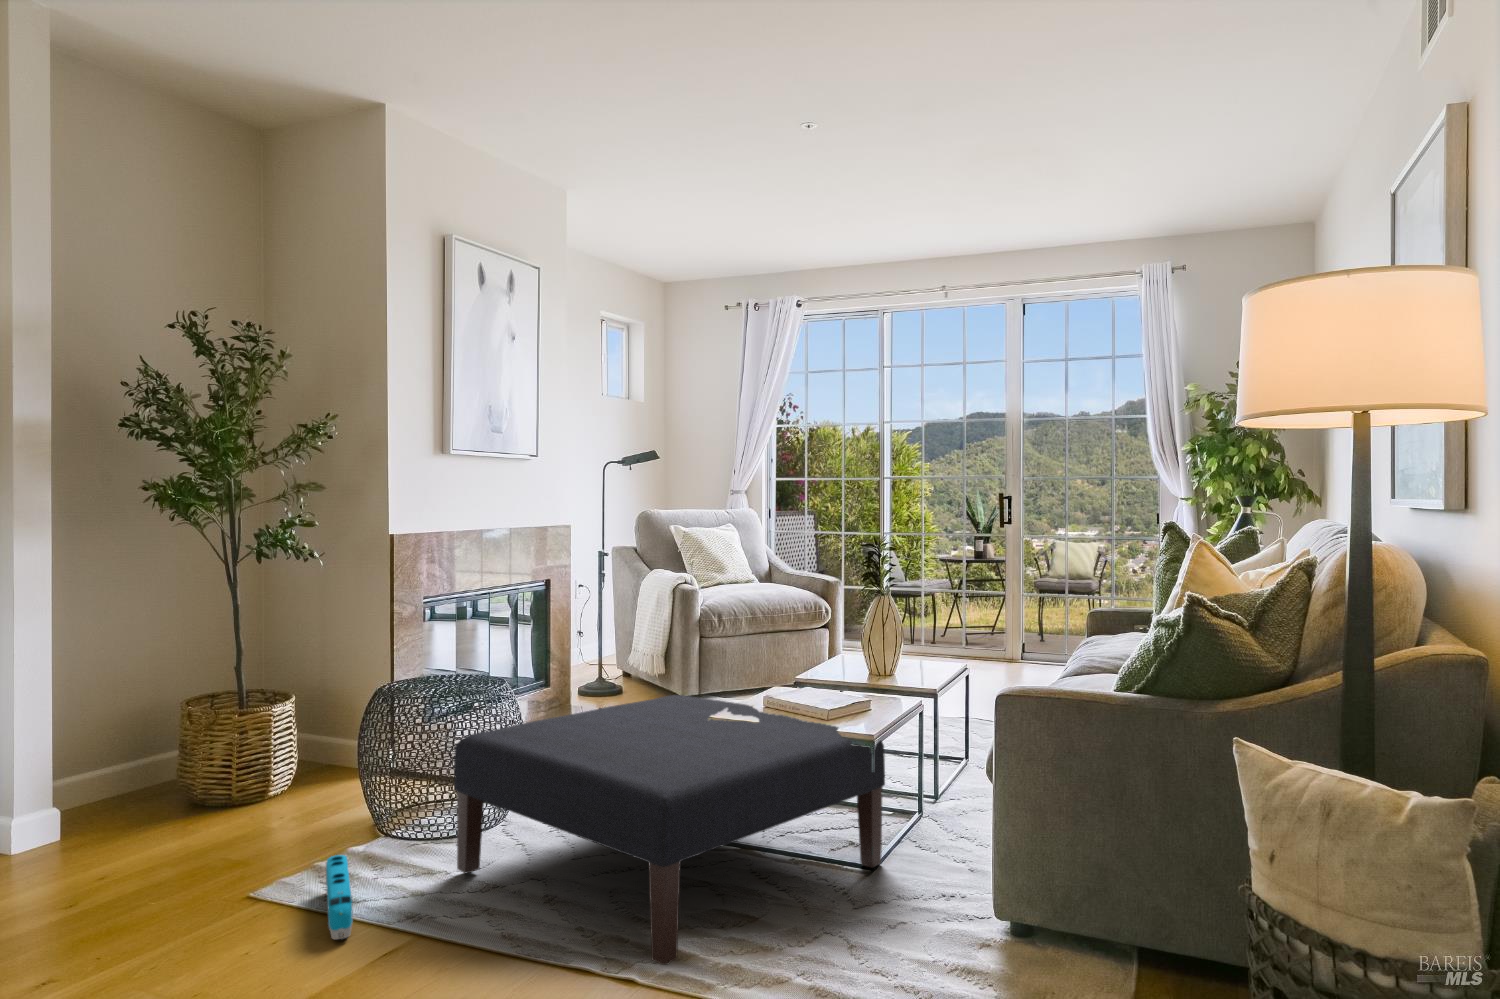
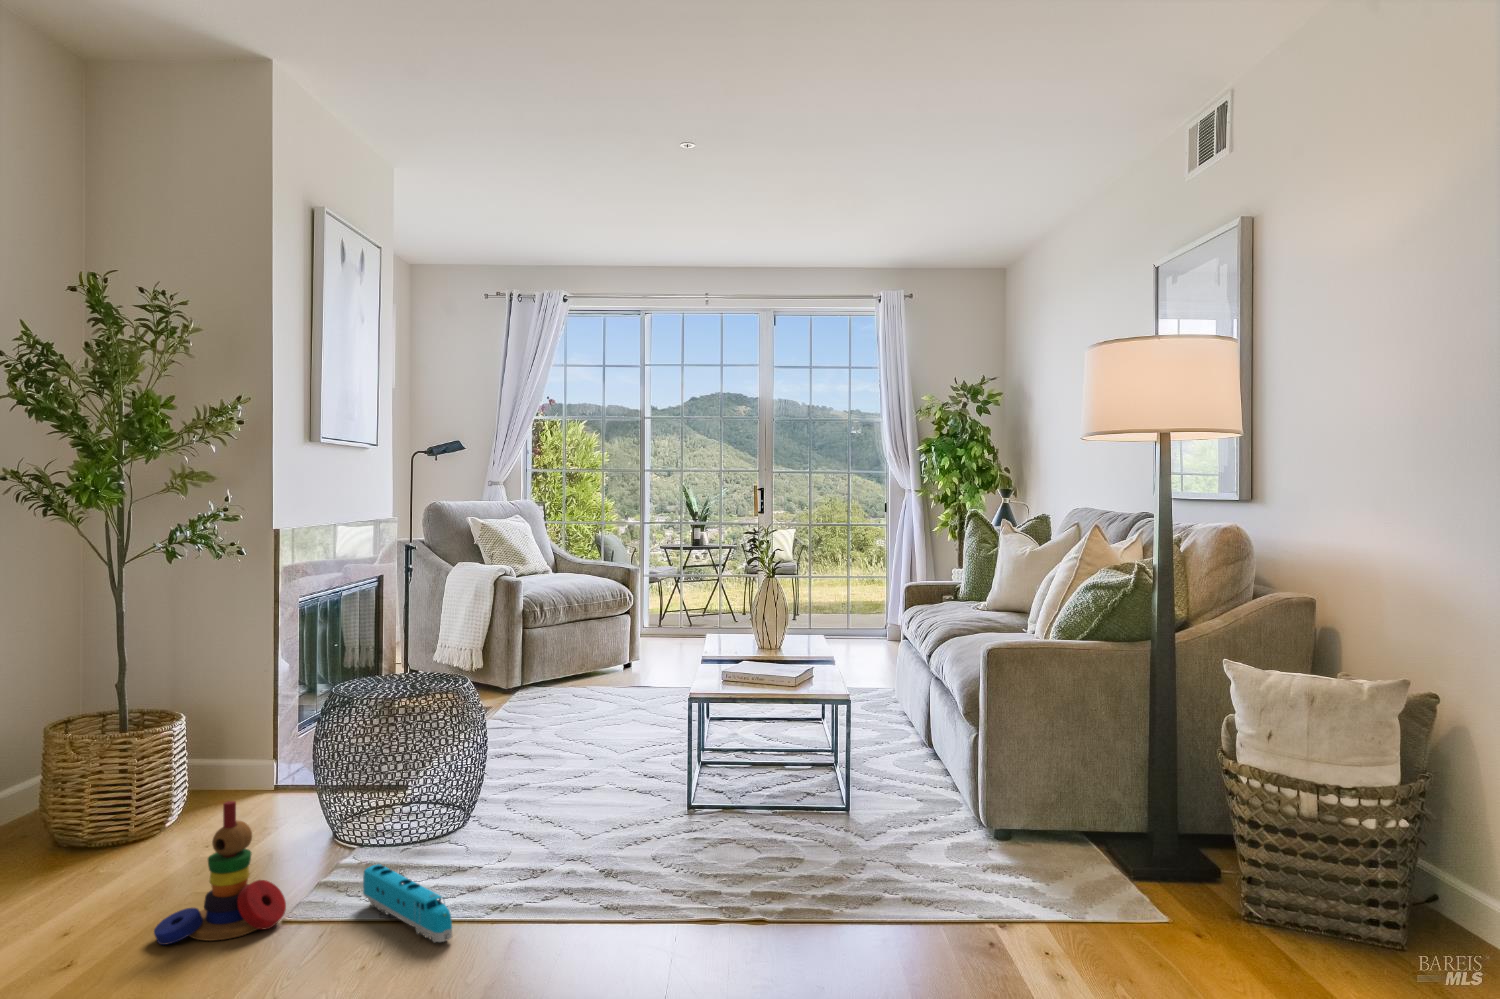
ottoman: present [454,695,885,965] -> none [480,676,852,905]
stacking toy: none [151,779,261,902] -> present [154,801,286,945]

